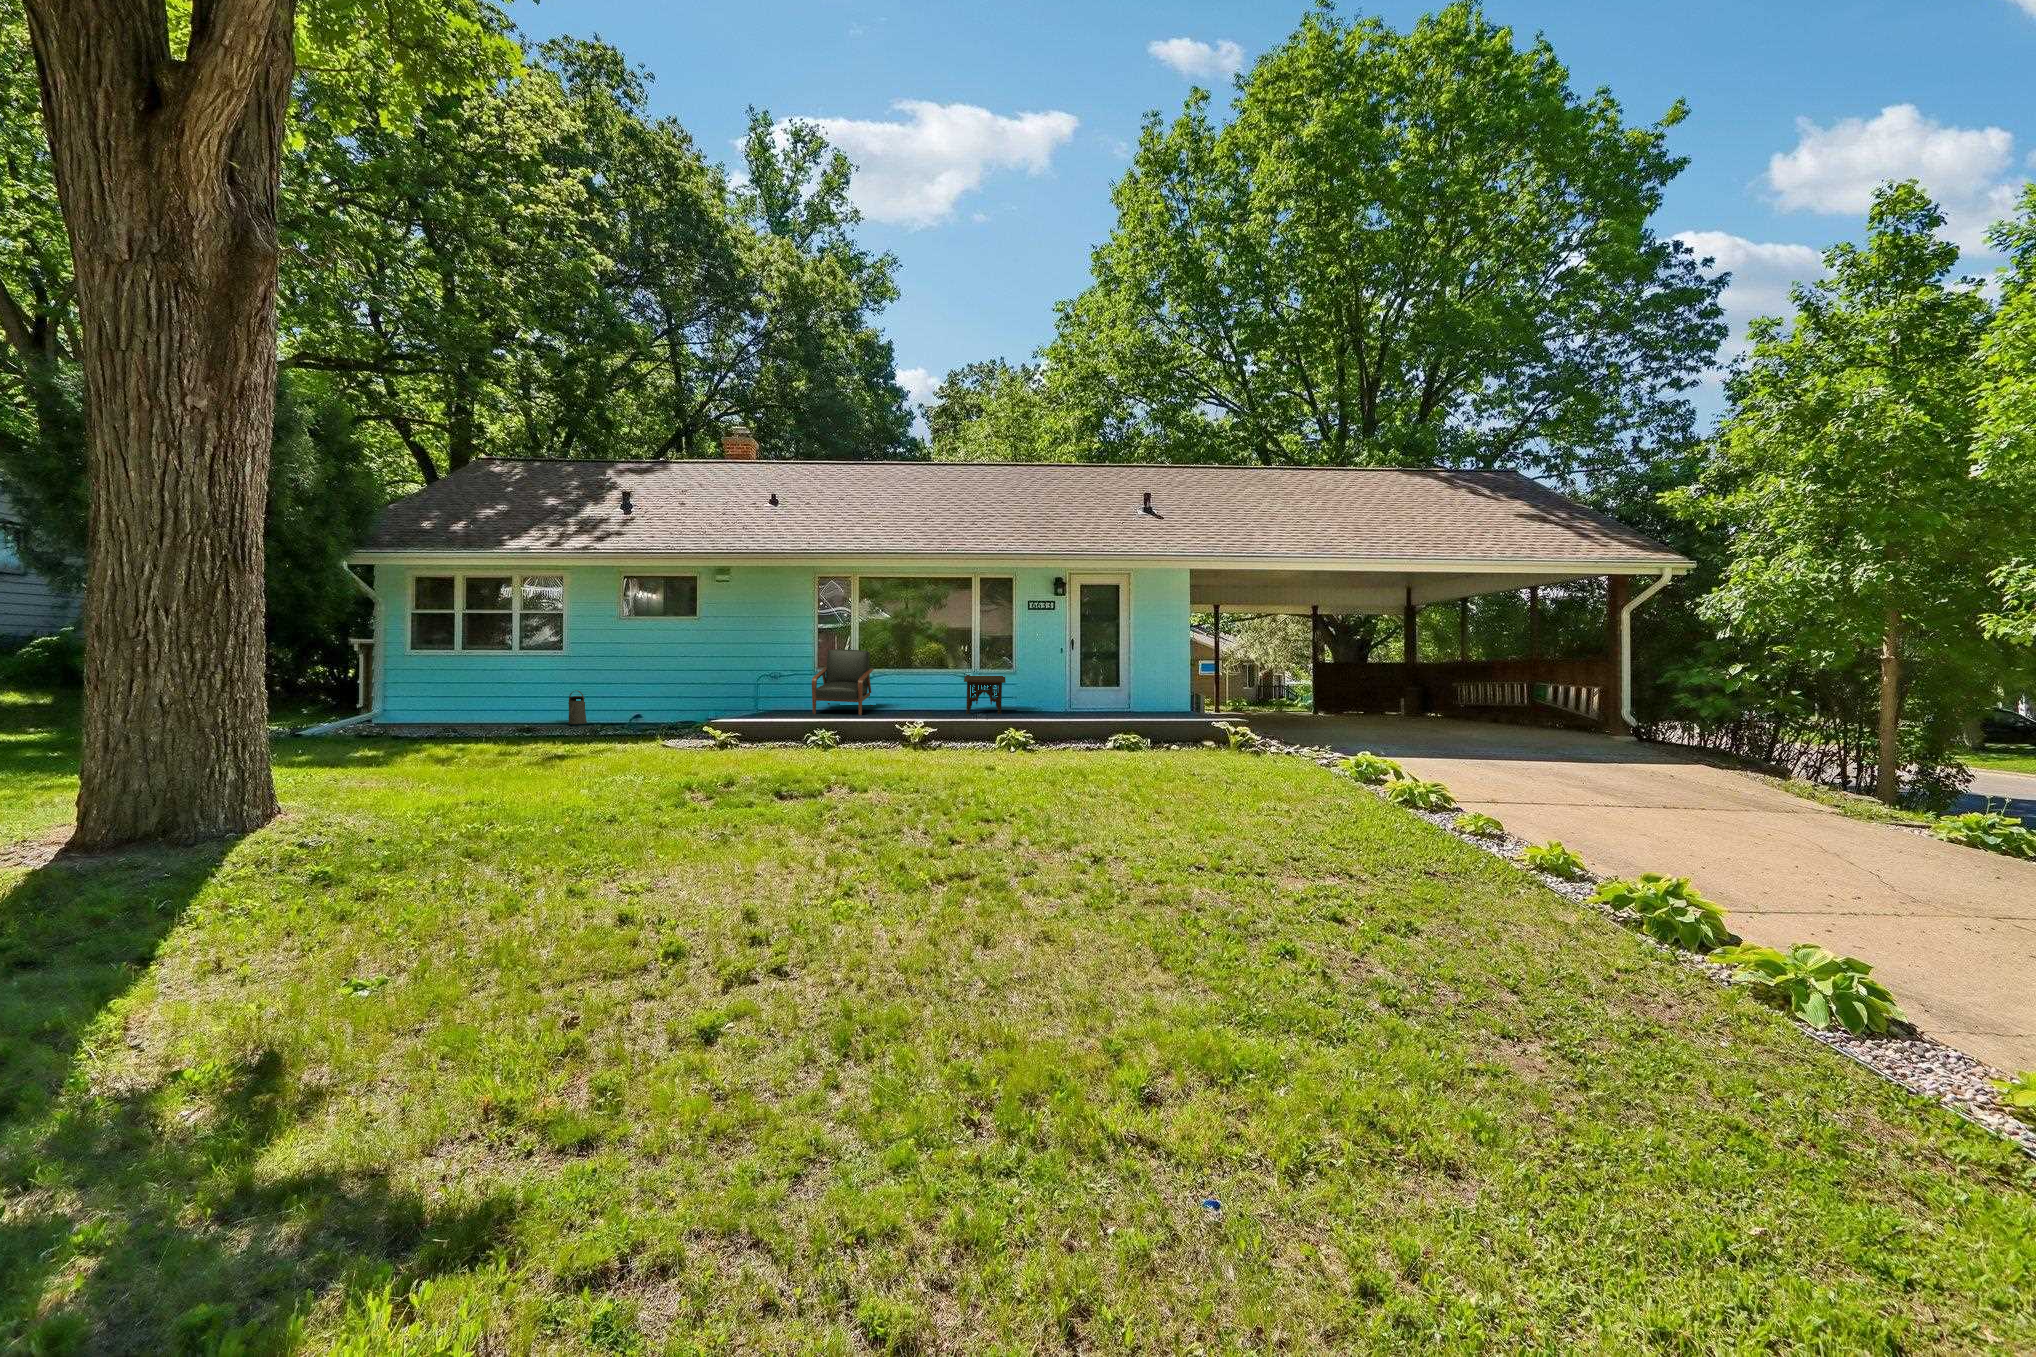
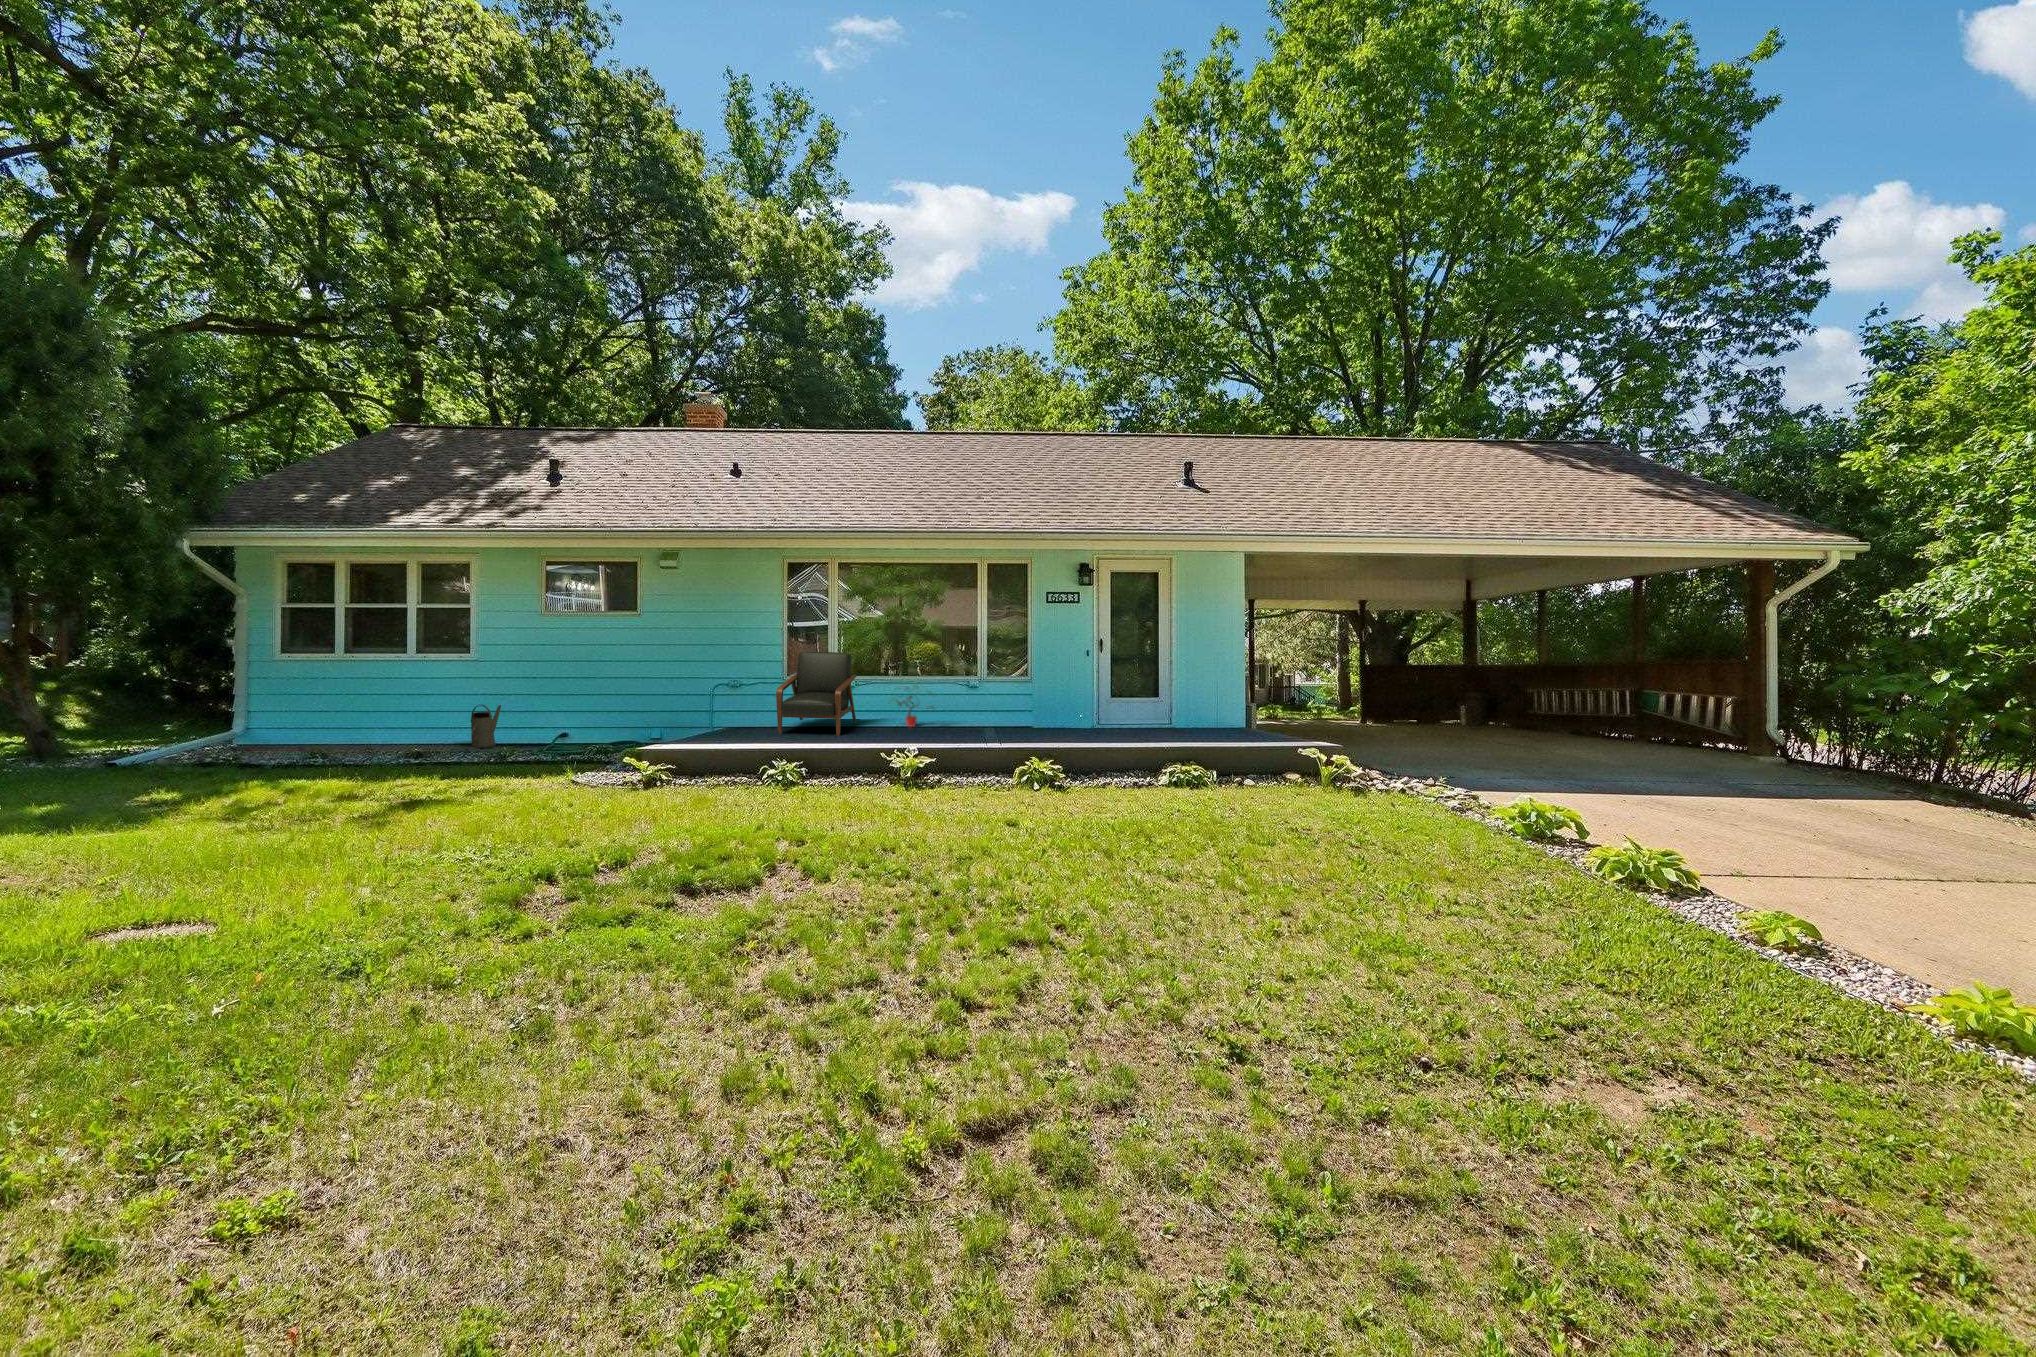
side table: present [964,674,1006,714] -> none [969,682,1022,734]
potted plant: none [899,676,940,710] -> present [895,686,935,727]

